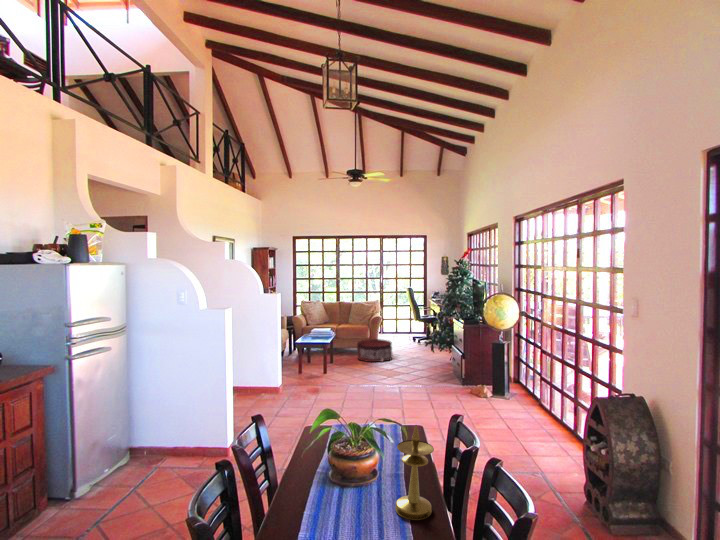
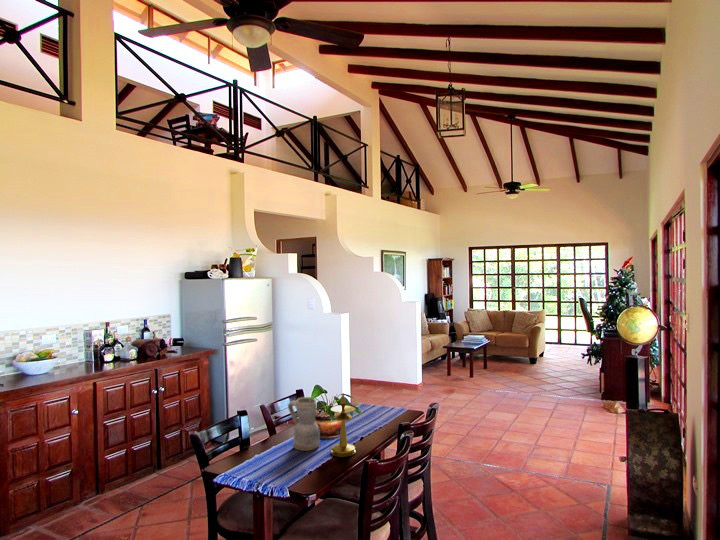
pouf: present [357,339,392,362] -> none [513,349,550,372]
ceramic pitcher: none [322,436,373,521] -> present [288,397,320,451]

